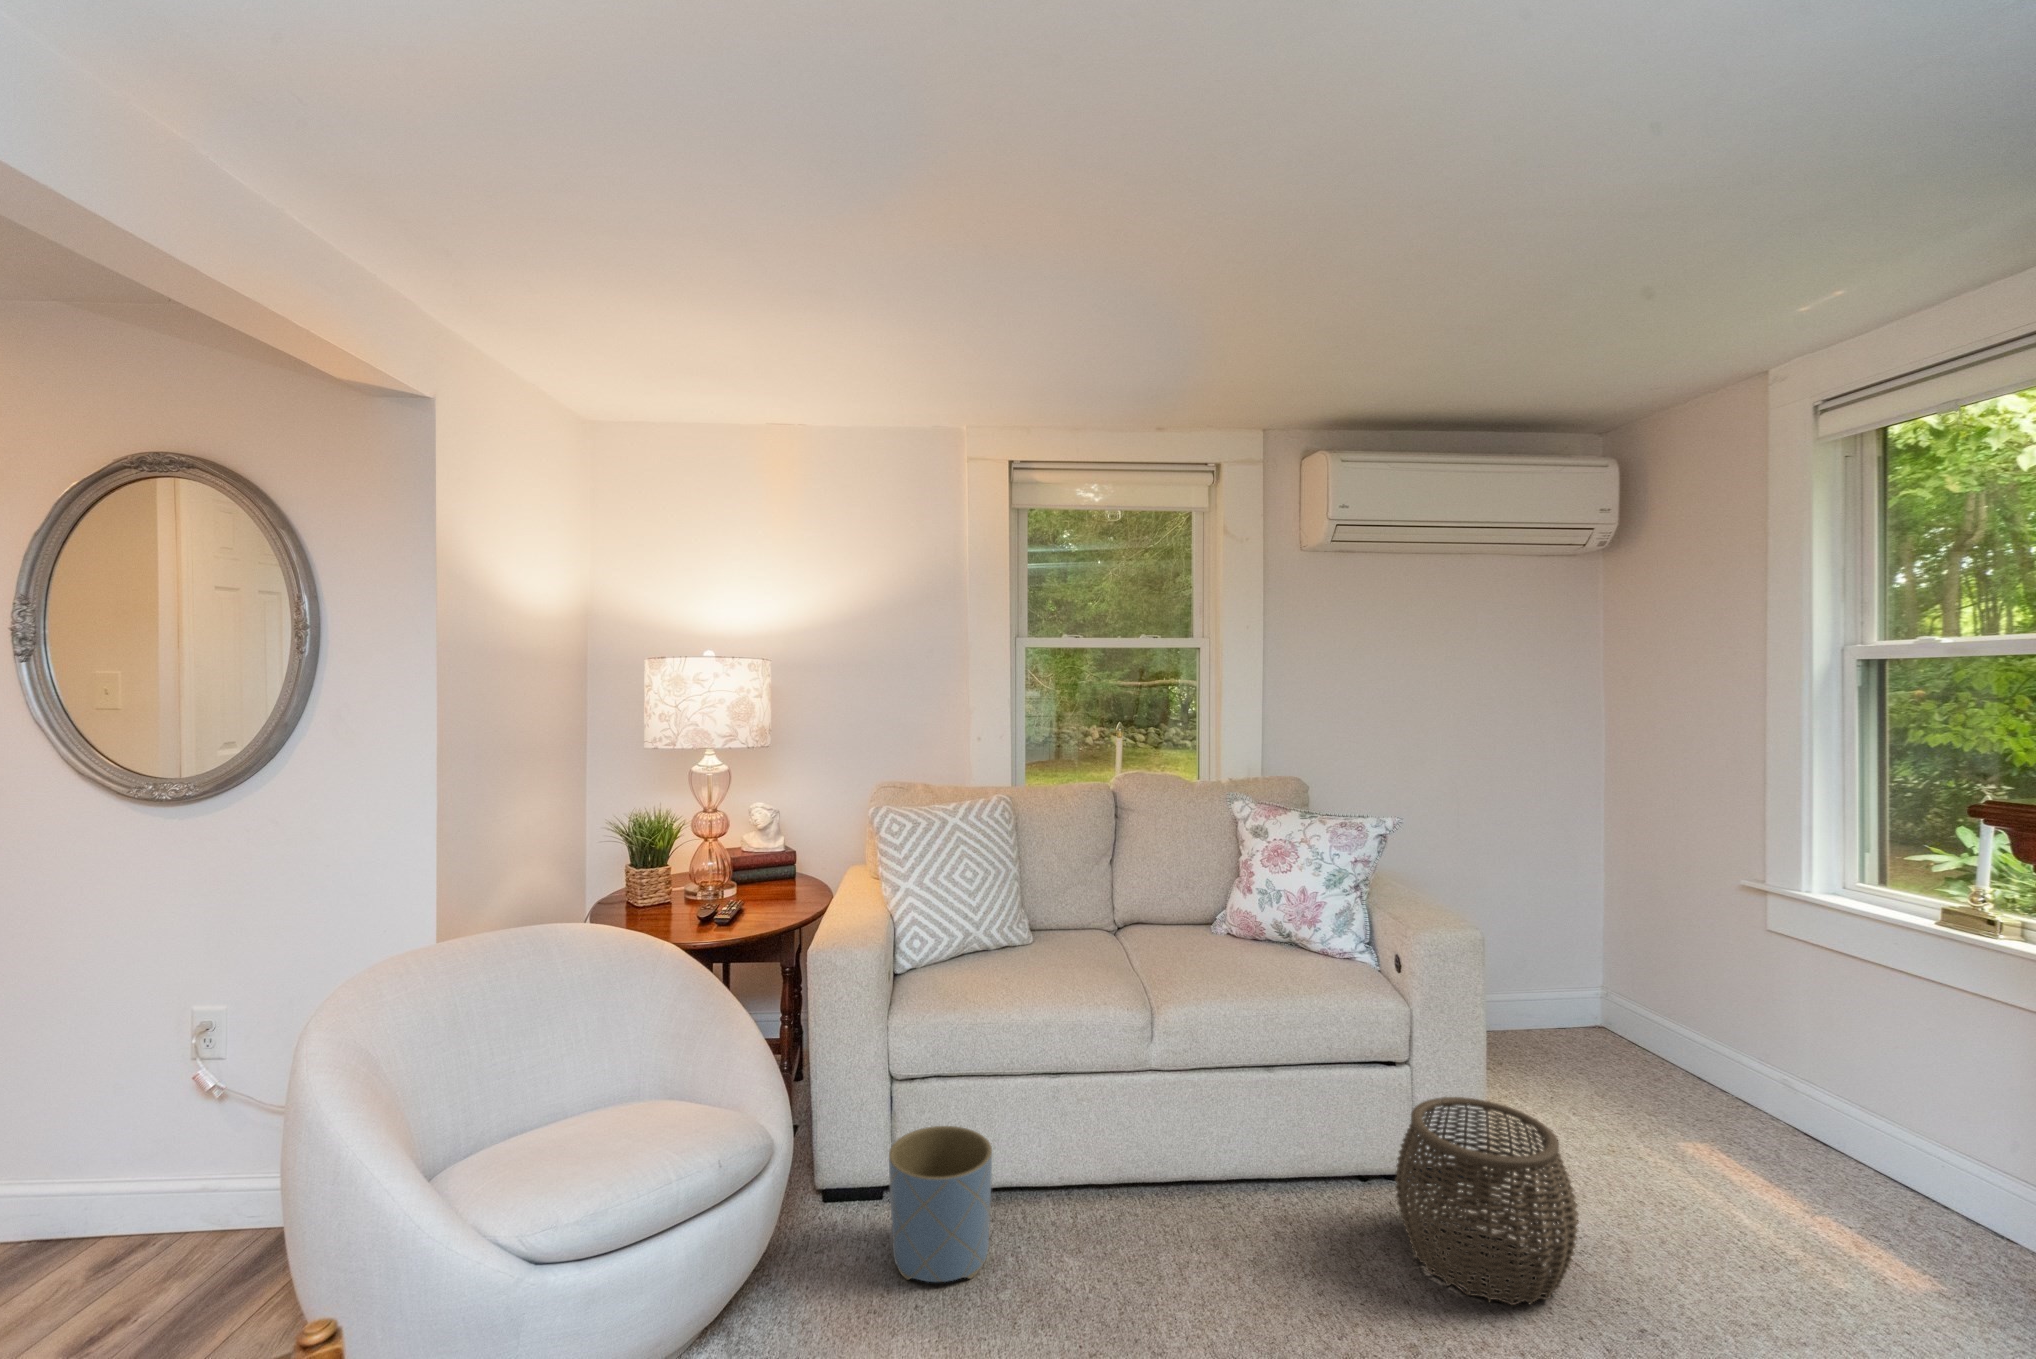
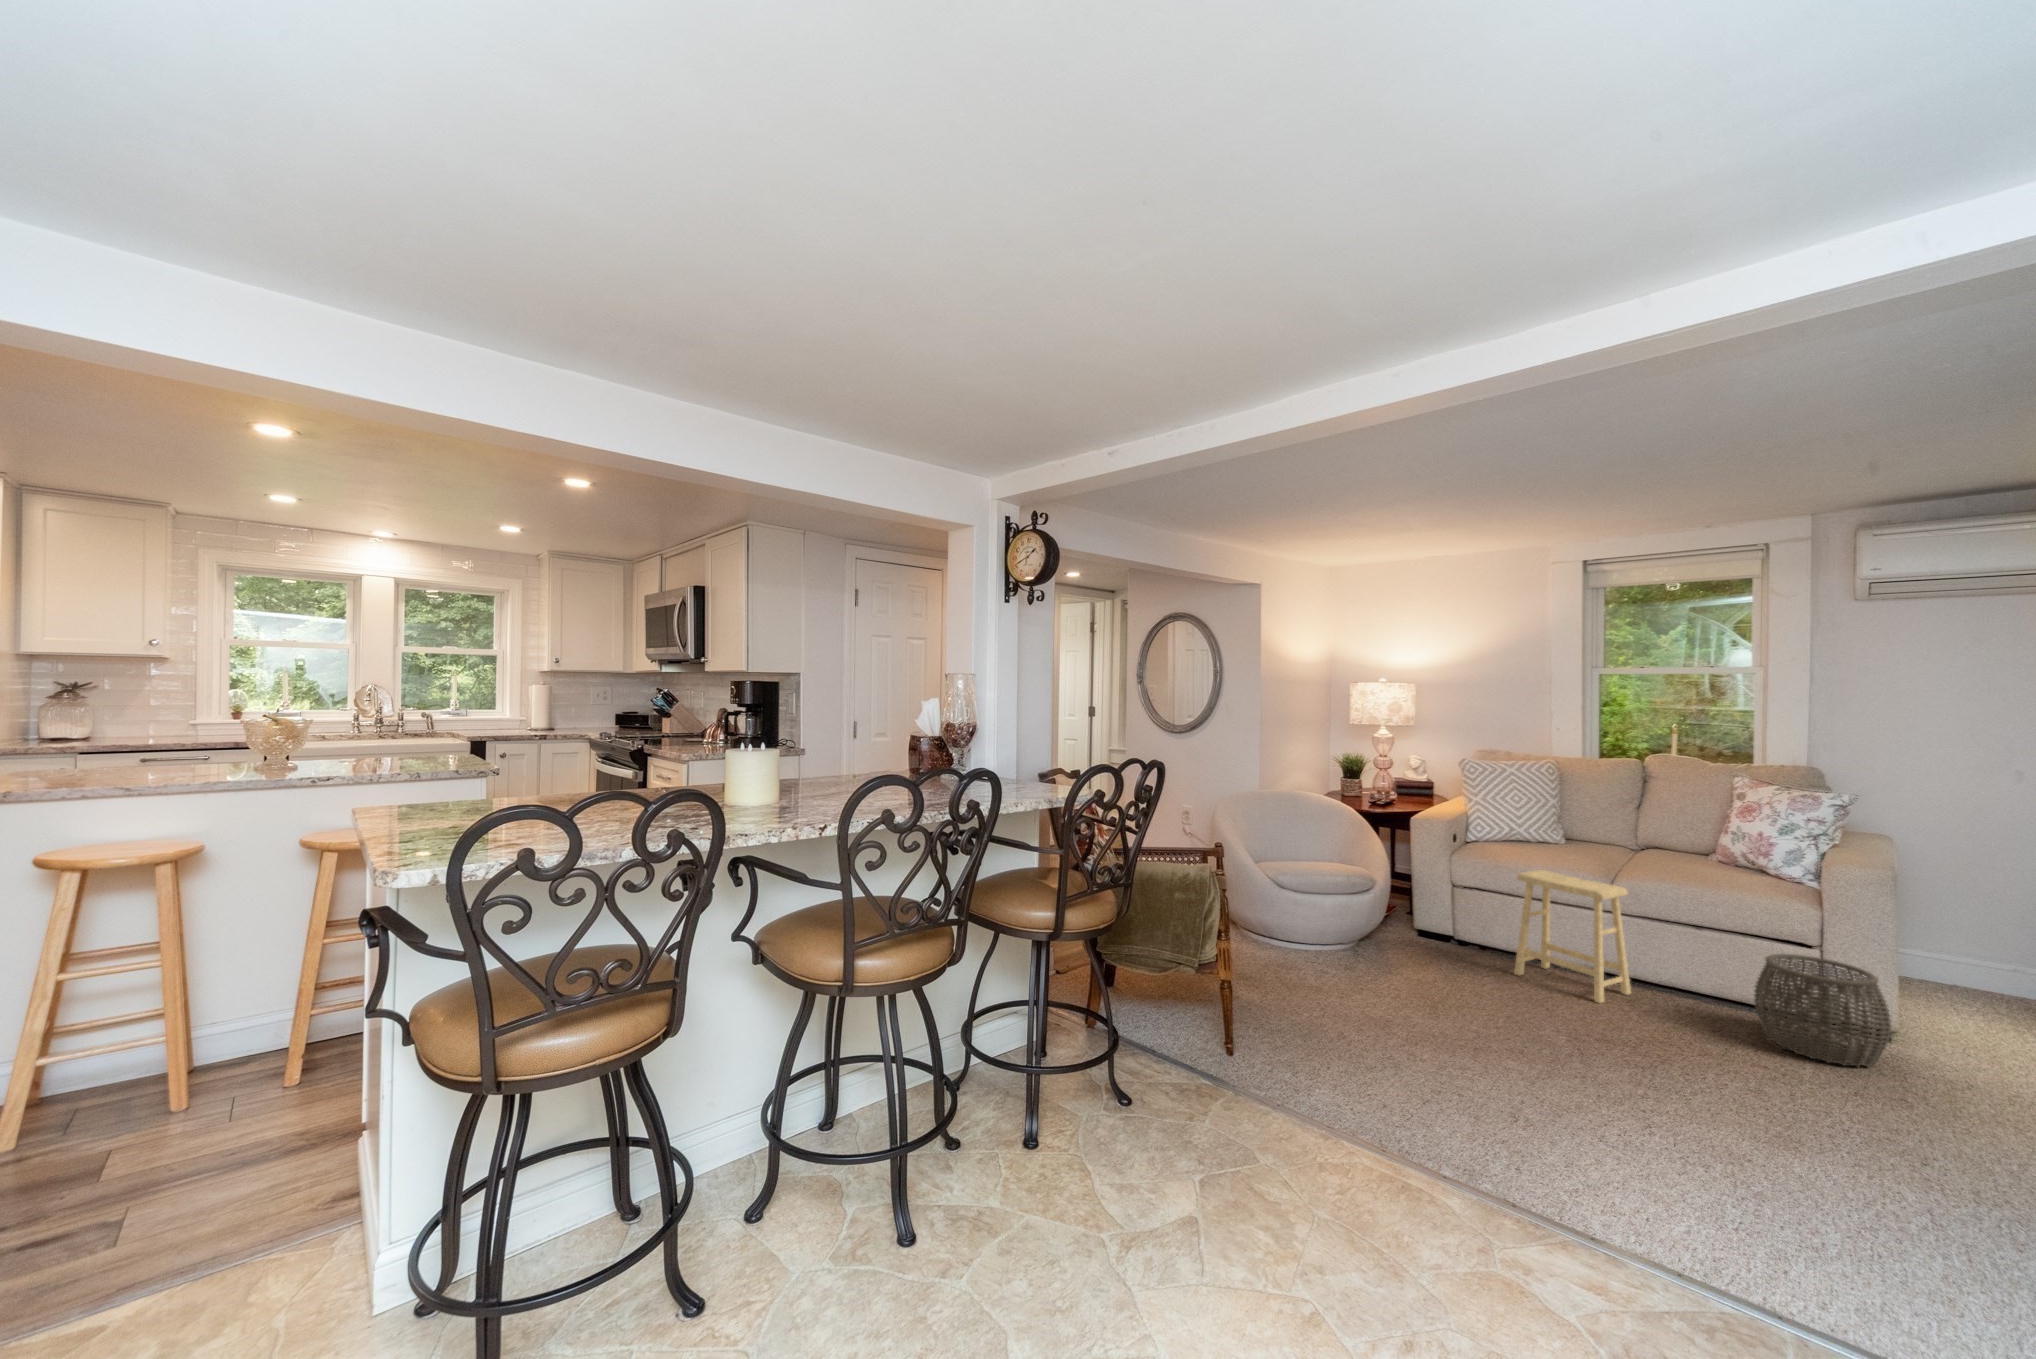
footstool: none [1038,1026,1212,1302] -> present [1514,870,1631,1003]
planter: present [889,1126,992,1282] -> none [1441,903,1496,966]

